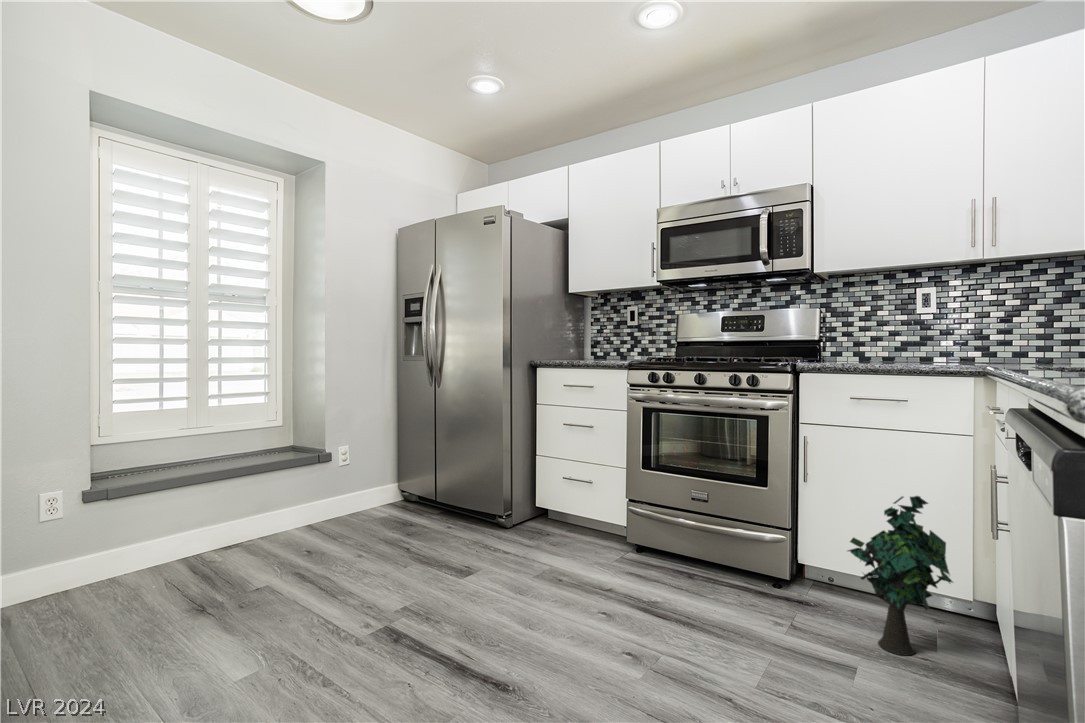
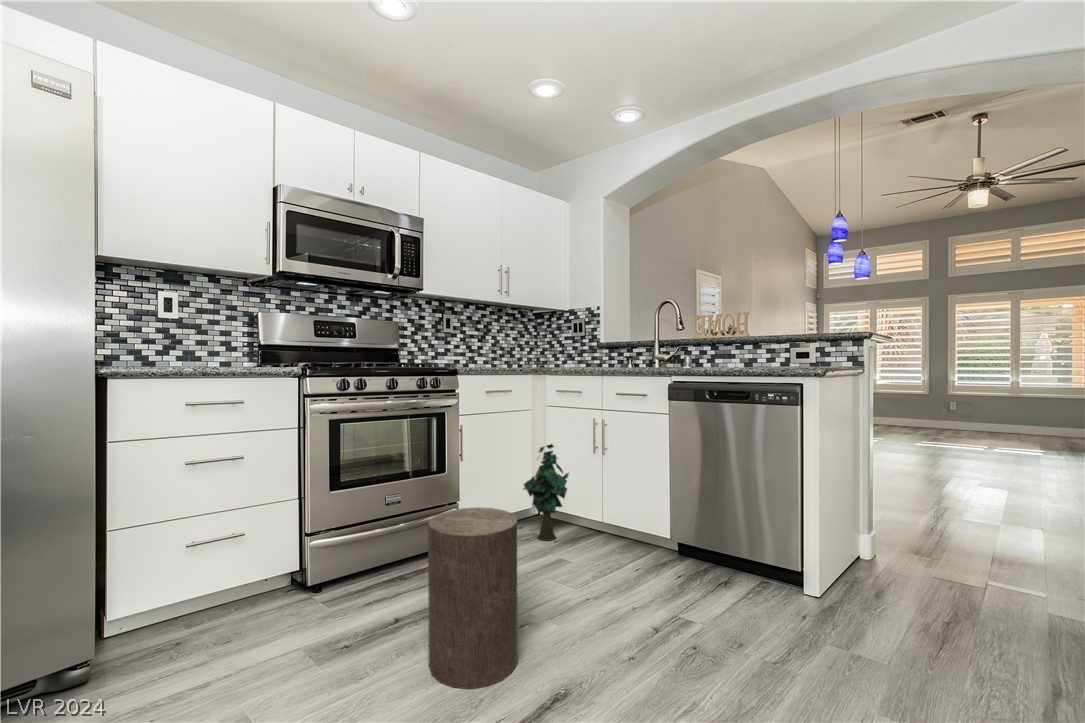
stool: none [501,488,582,647] -> present [428,508,517,689]

